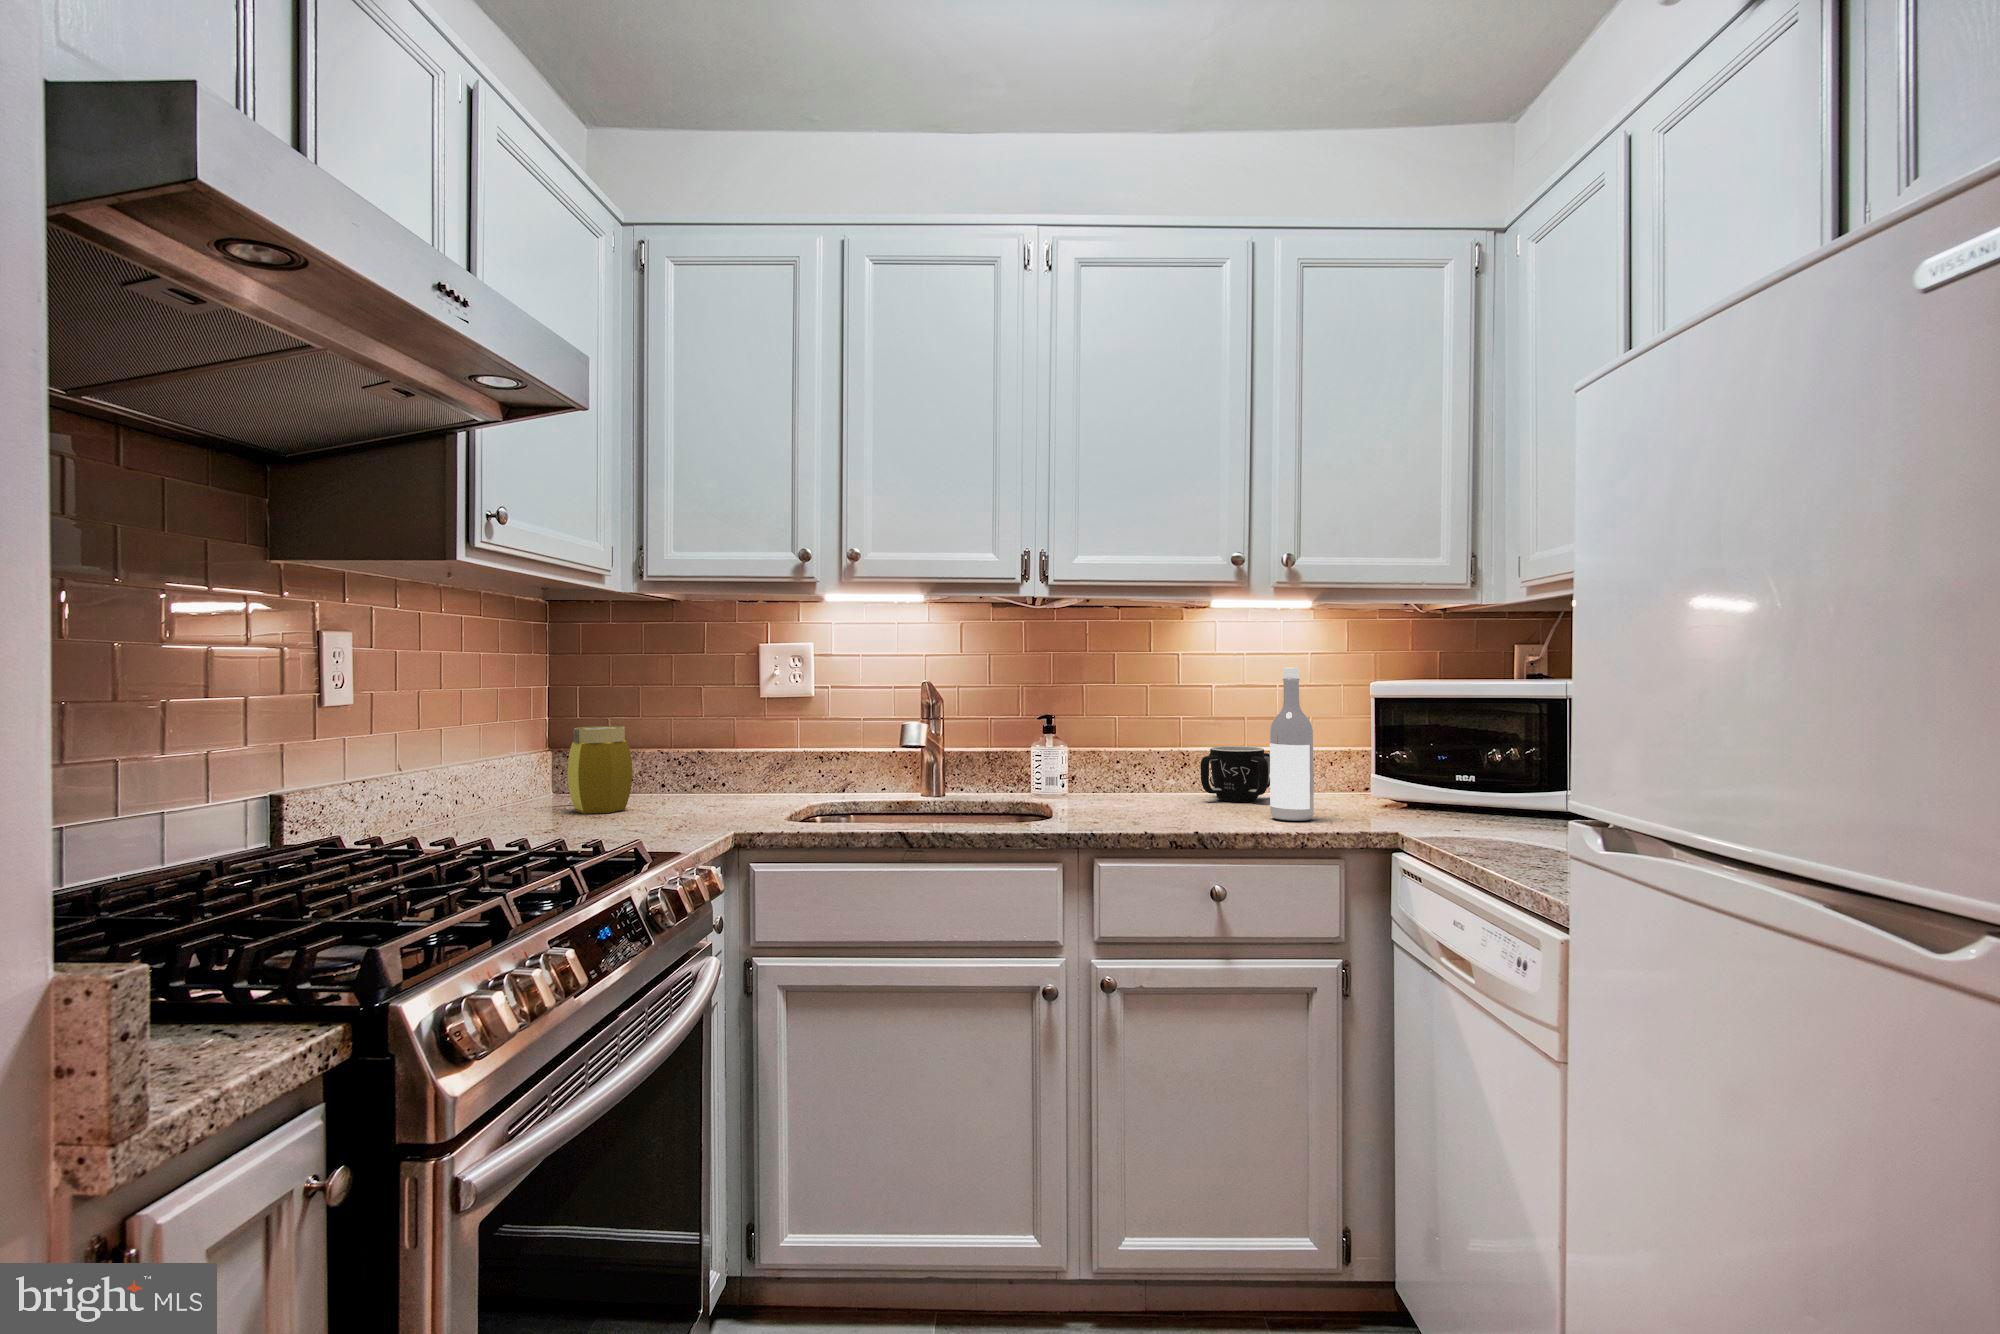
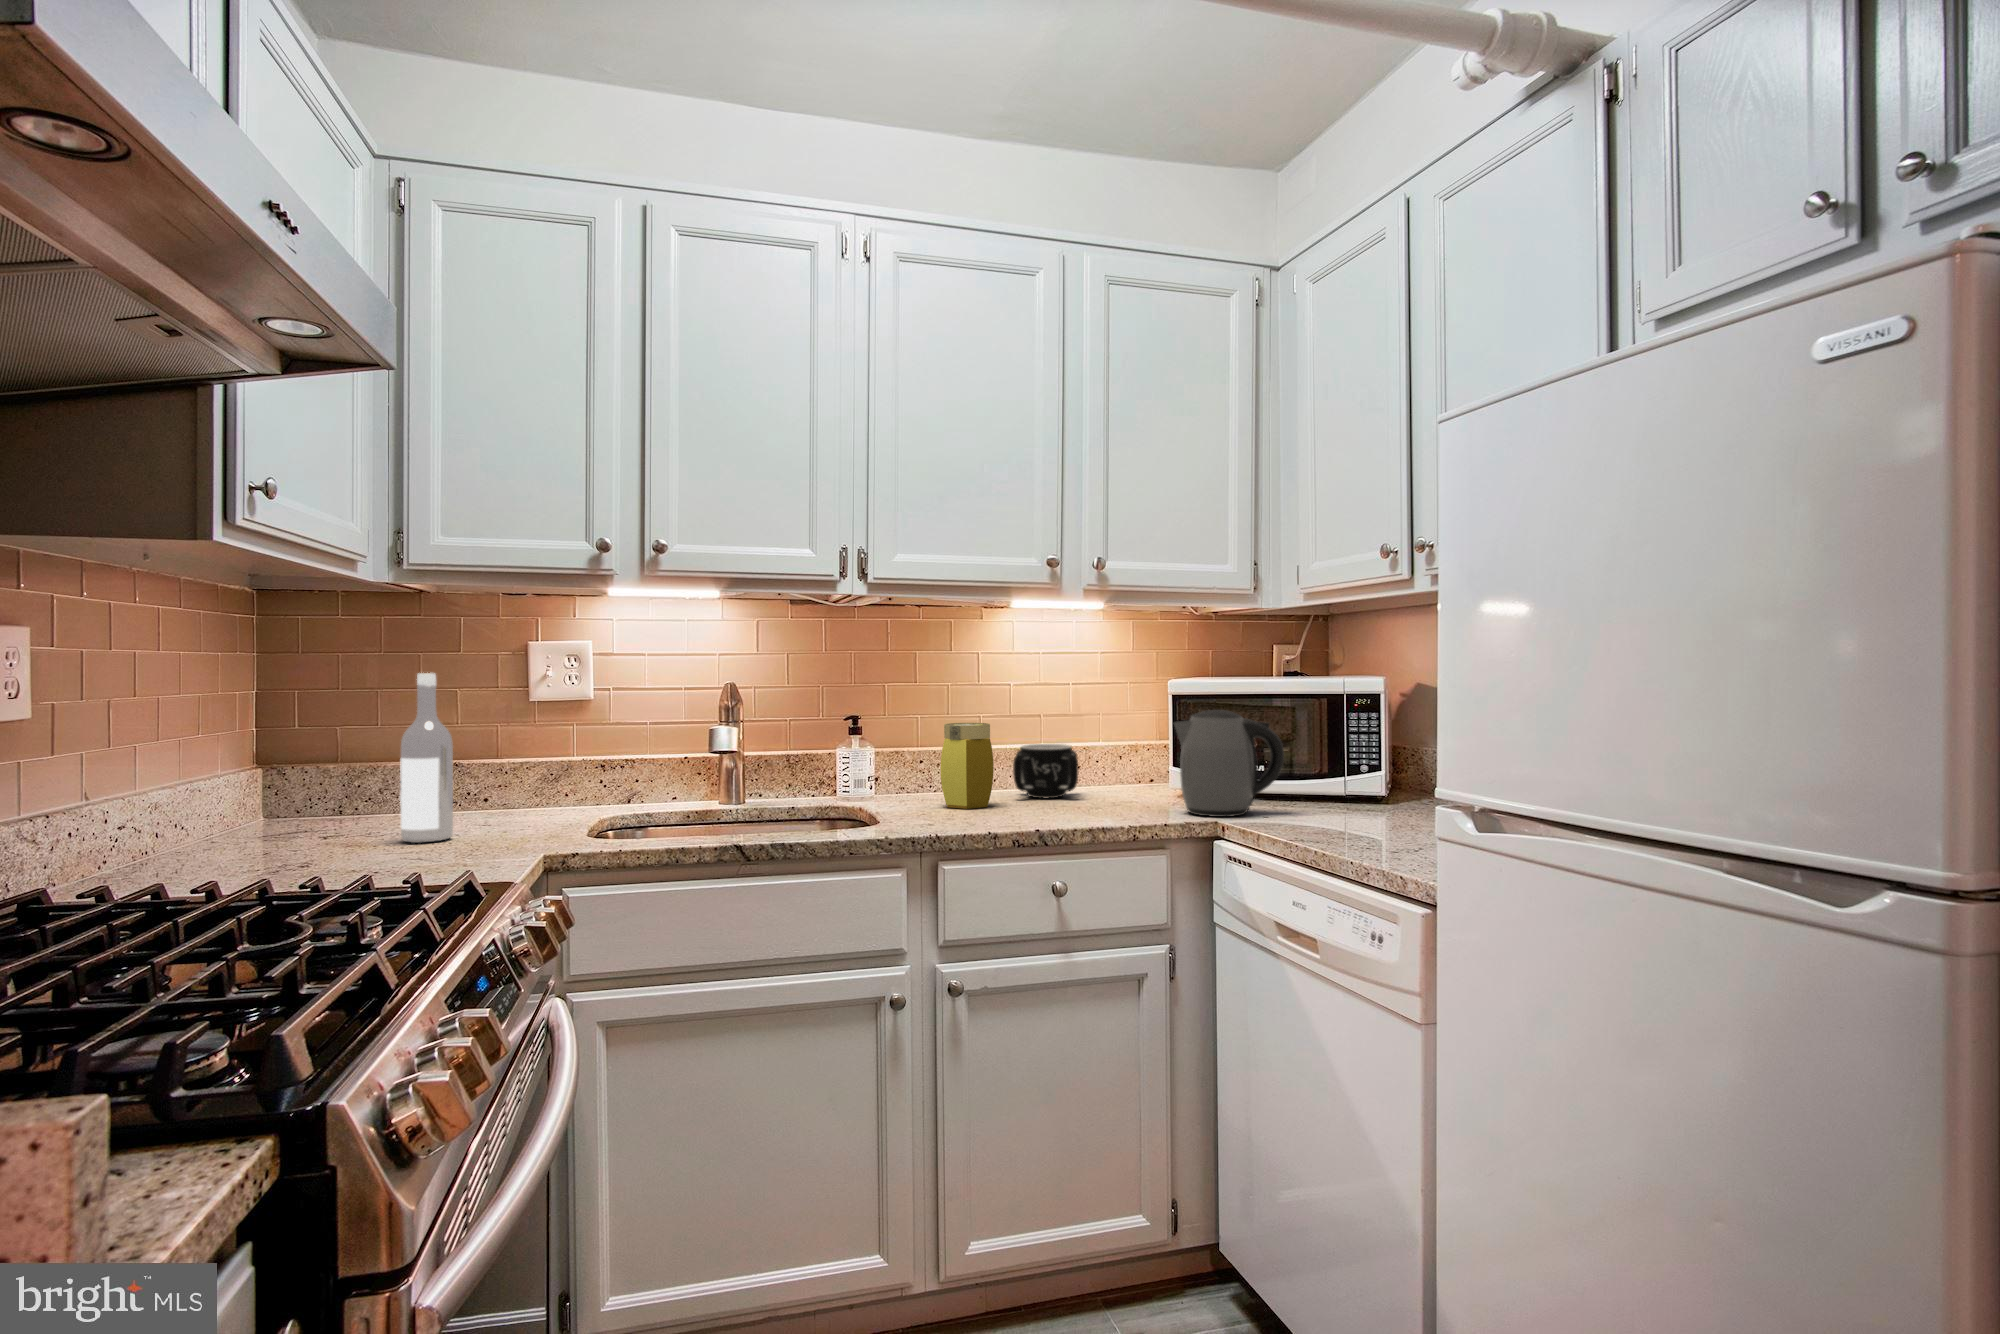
wine bottle: present [1269,668,1314,821] -> present [400,673,453,843]
kettle: none [1358,714,1486,829] -> present [1174,710,1284,817]
jar: present [568,726,632,814] -> present [941,723,994,809]

